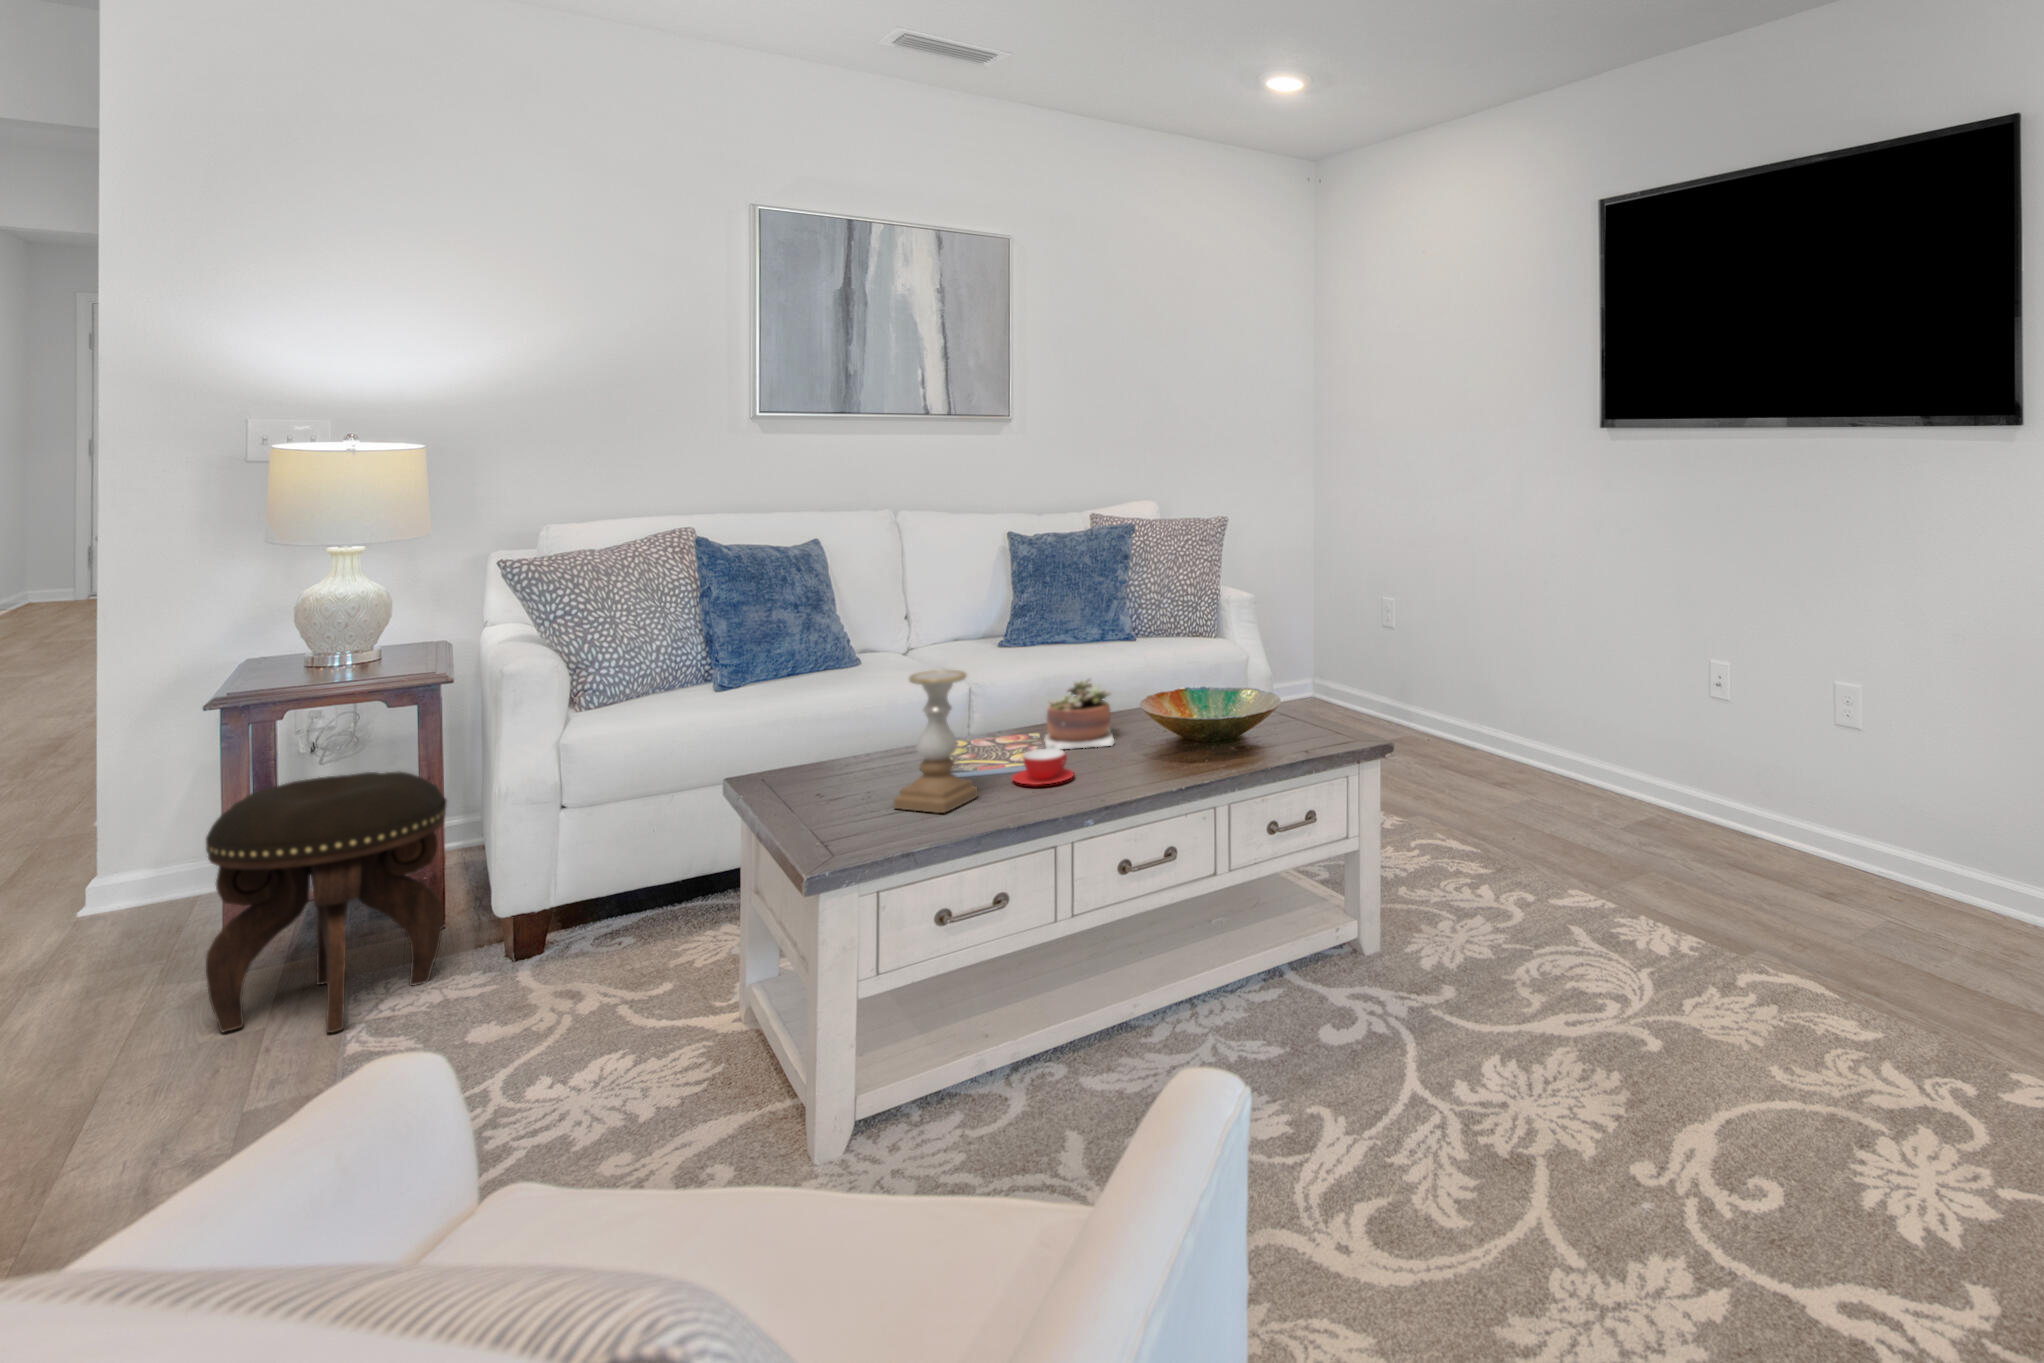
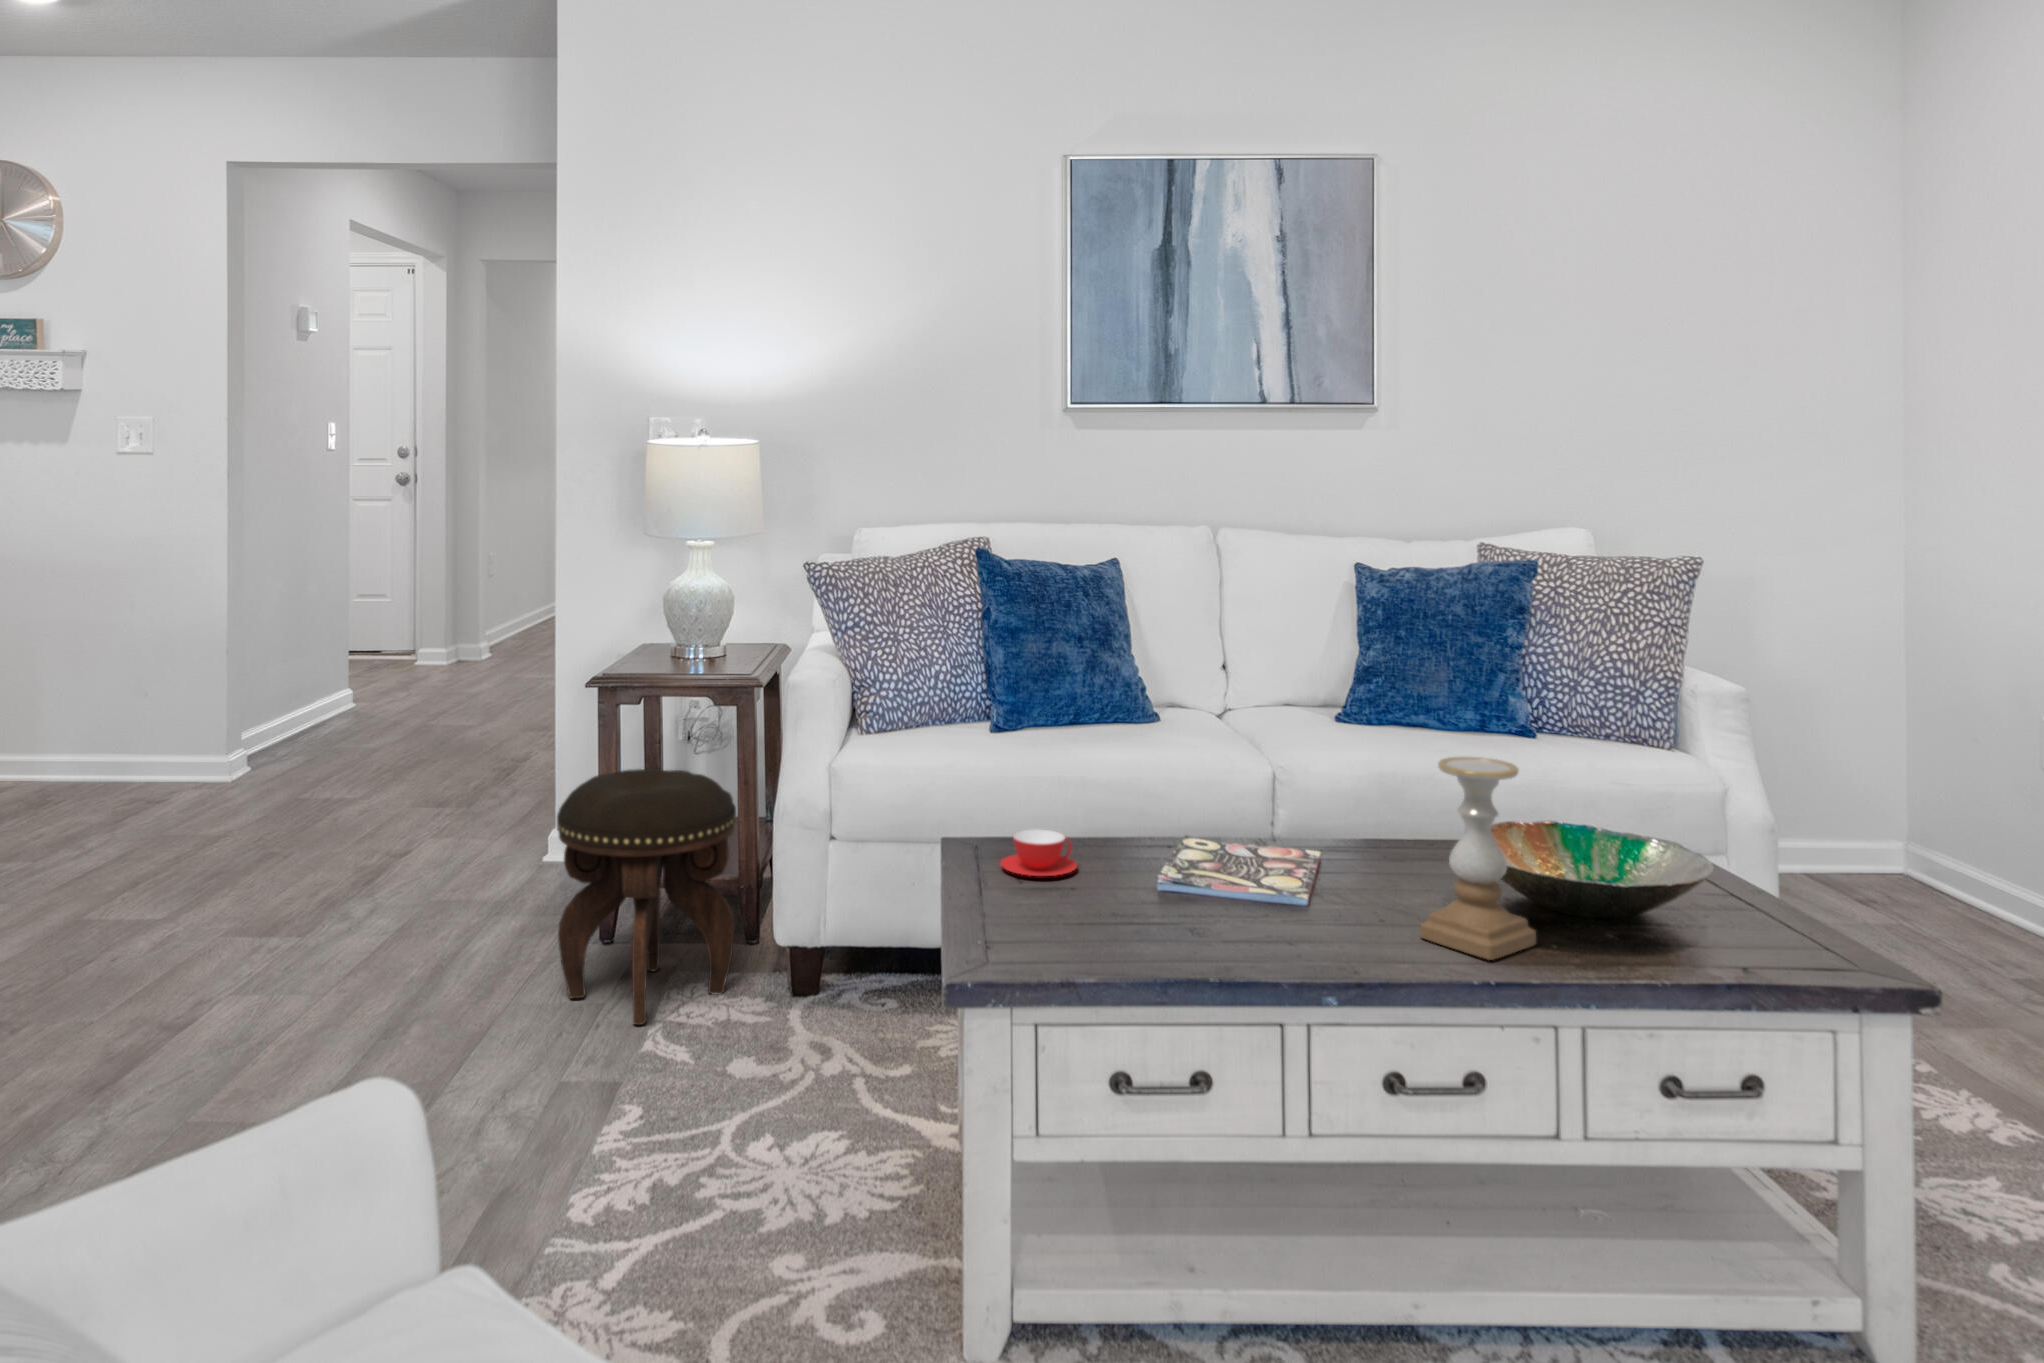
candle holder: present [894,670,978,813] -> present [1420,757,1536,960]
succulent plant: present [1044,679,1114,749] -> none [1319,783,1426,889]
teacup: present [1012,749,1074,785] -> present [1001,829,1077,876]

